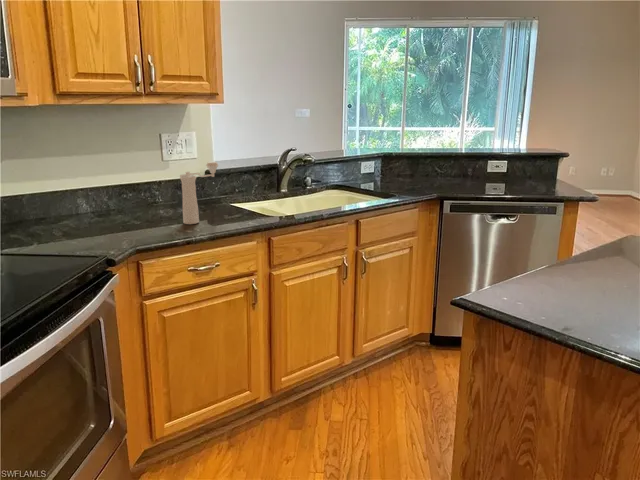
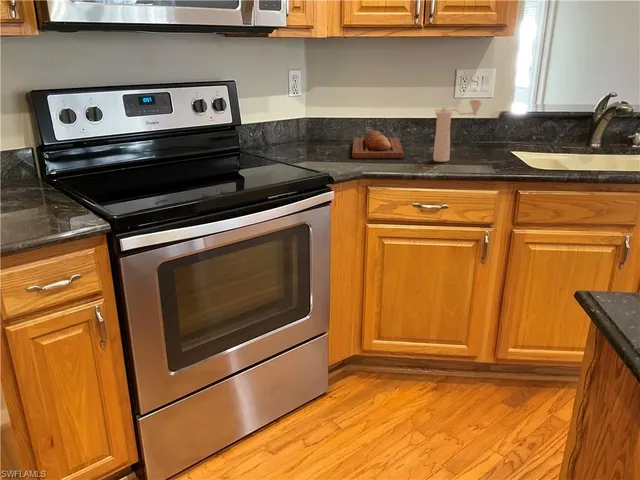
bread loaf: none [68,203,153,236] -> present [352,131,404,158]

